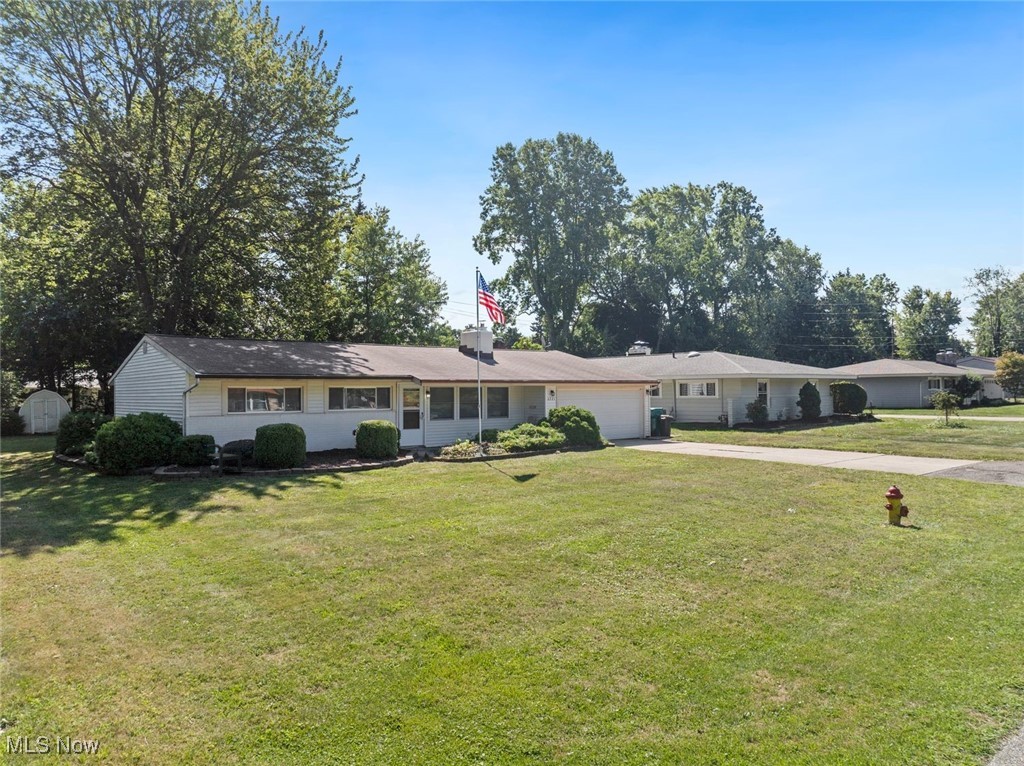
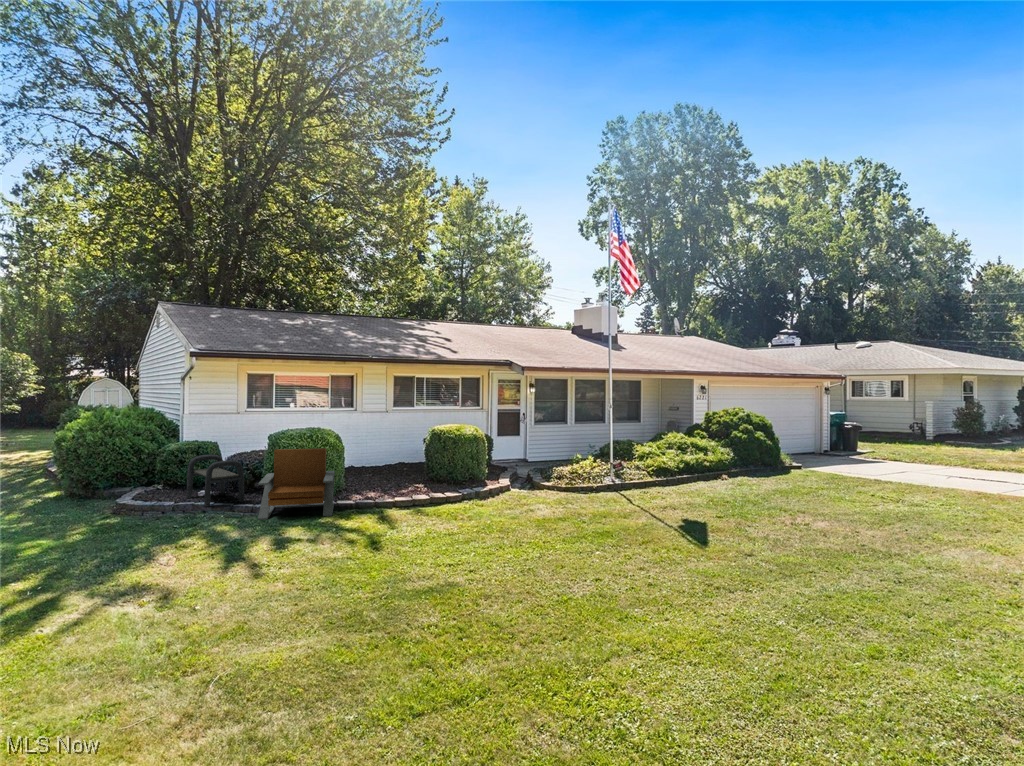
lounge chair: none [260,436,305,478] -> present [258,448,335,520]

